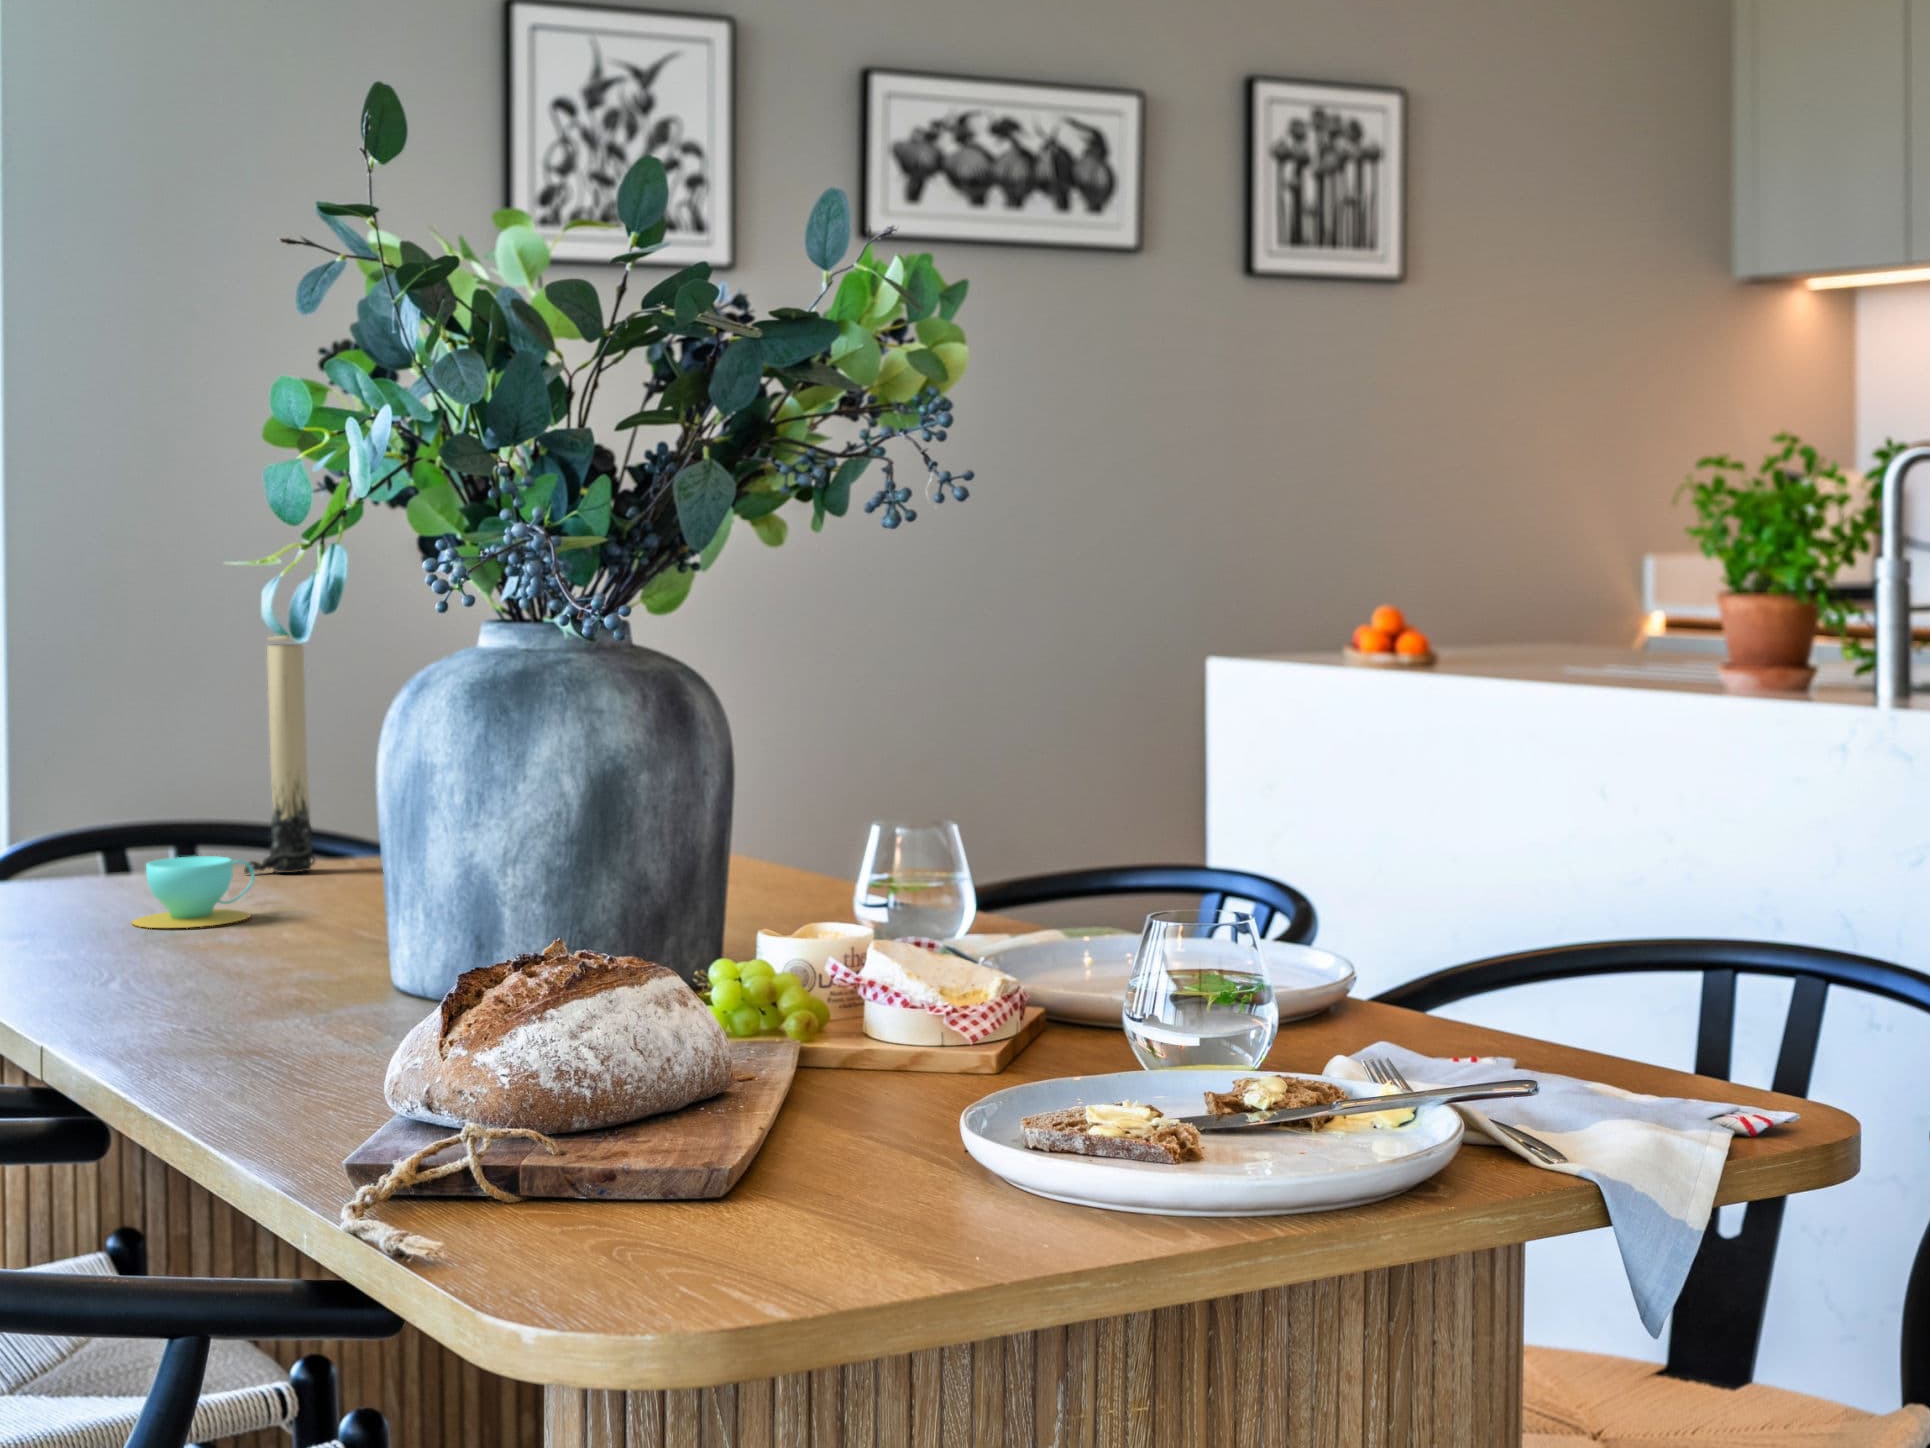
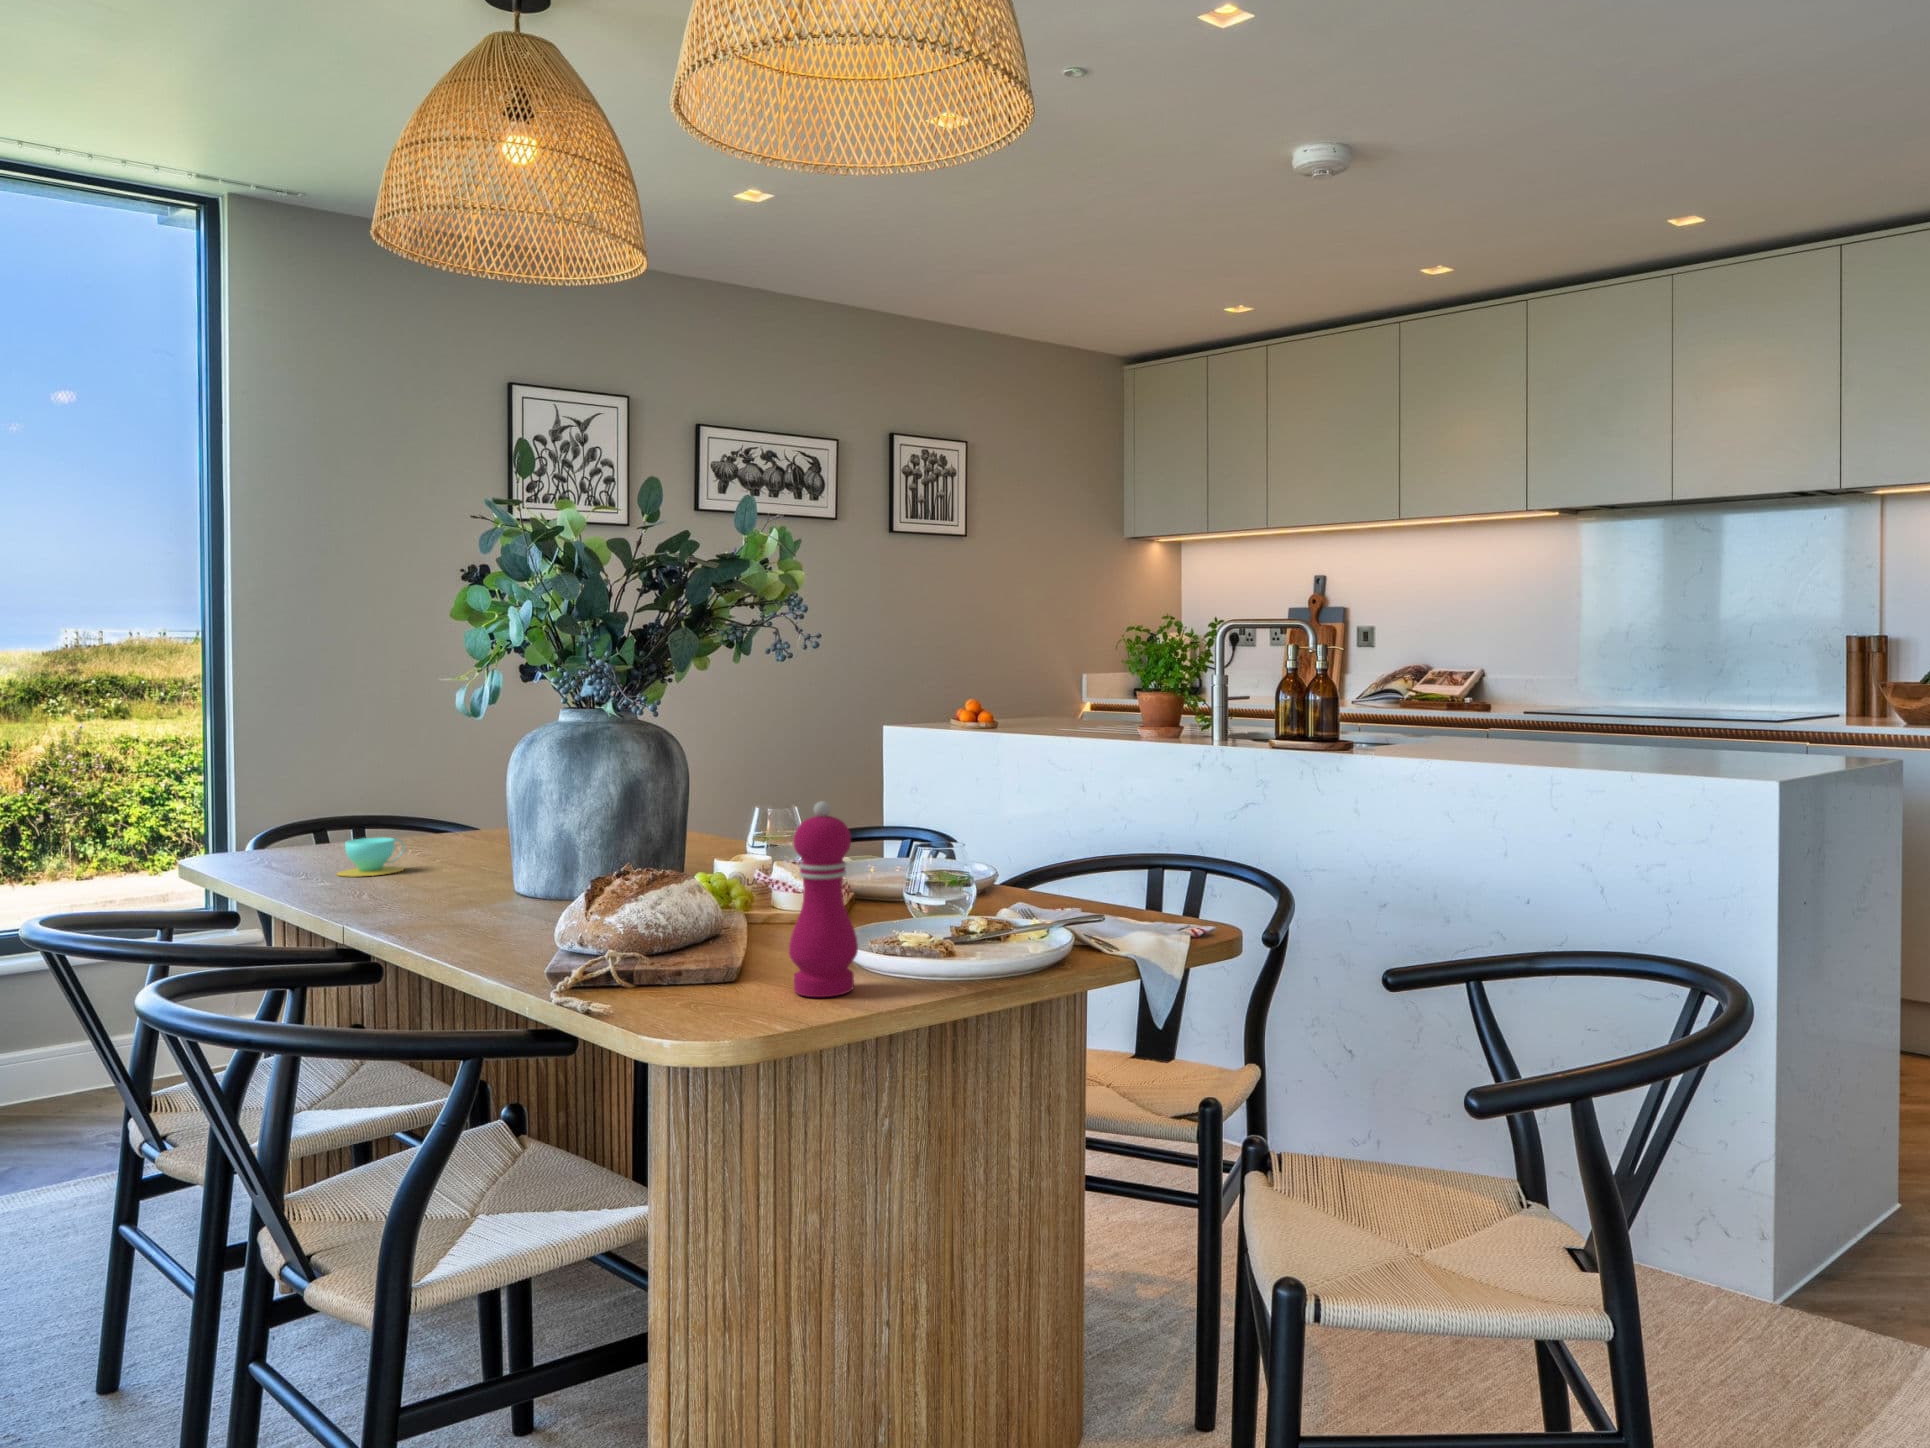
candle: present [244,635,315,874] -> none [385,719,427,848]
pepper mill: none [815,827,963,1252] -> present [789,801,858,997]

